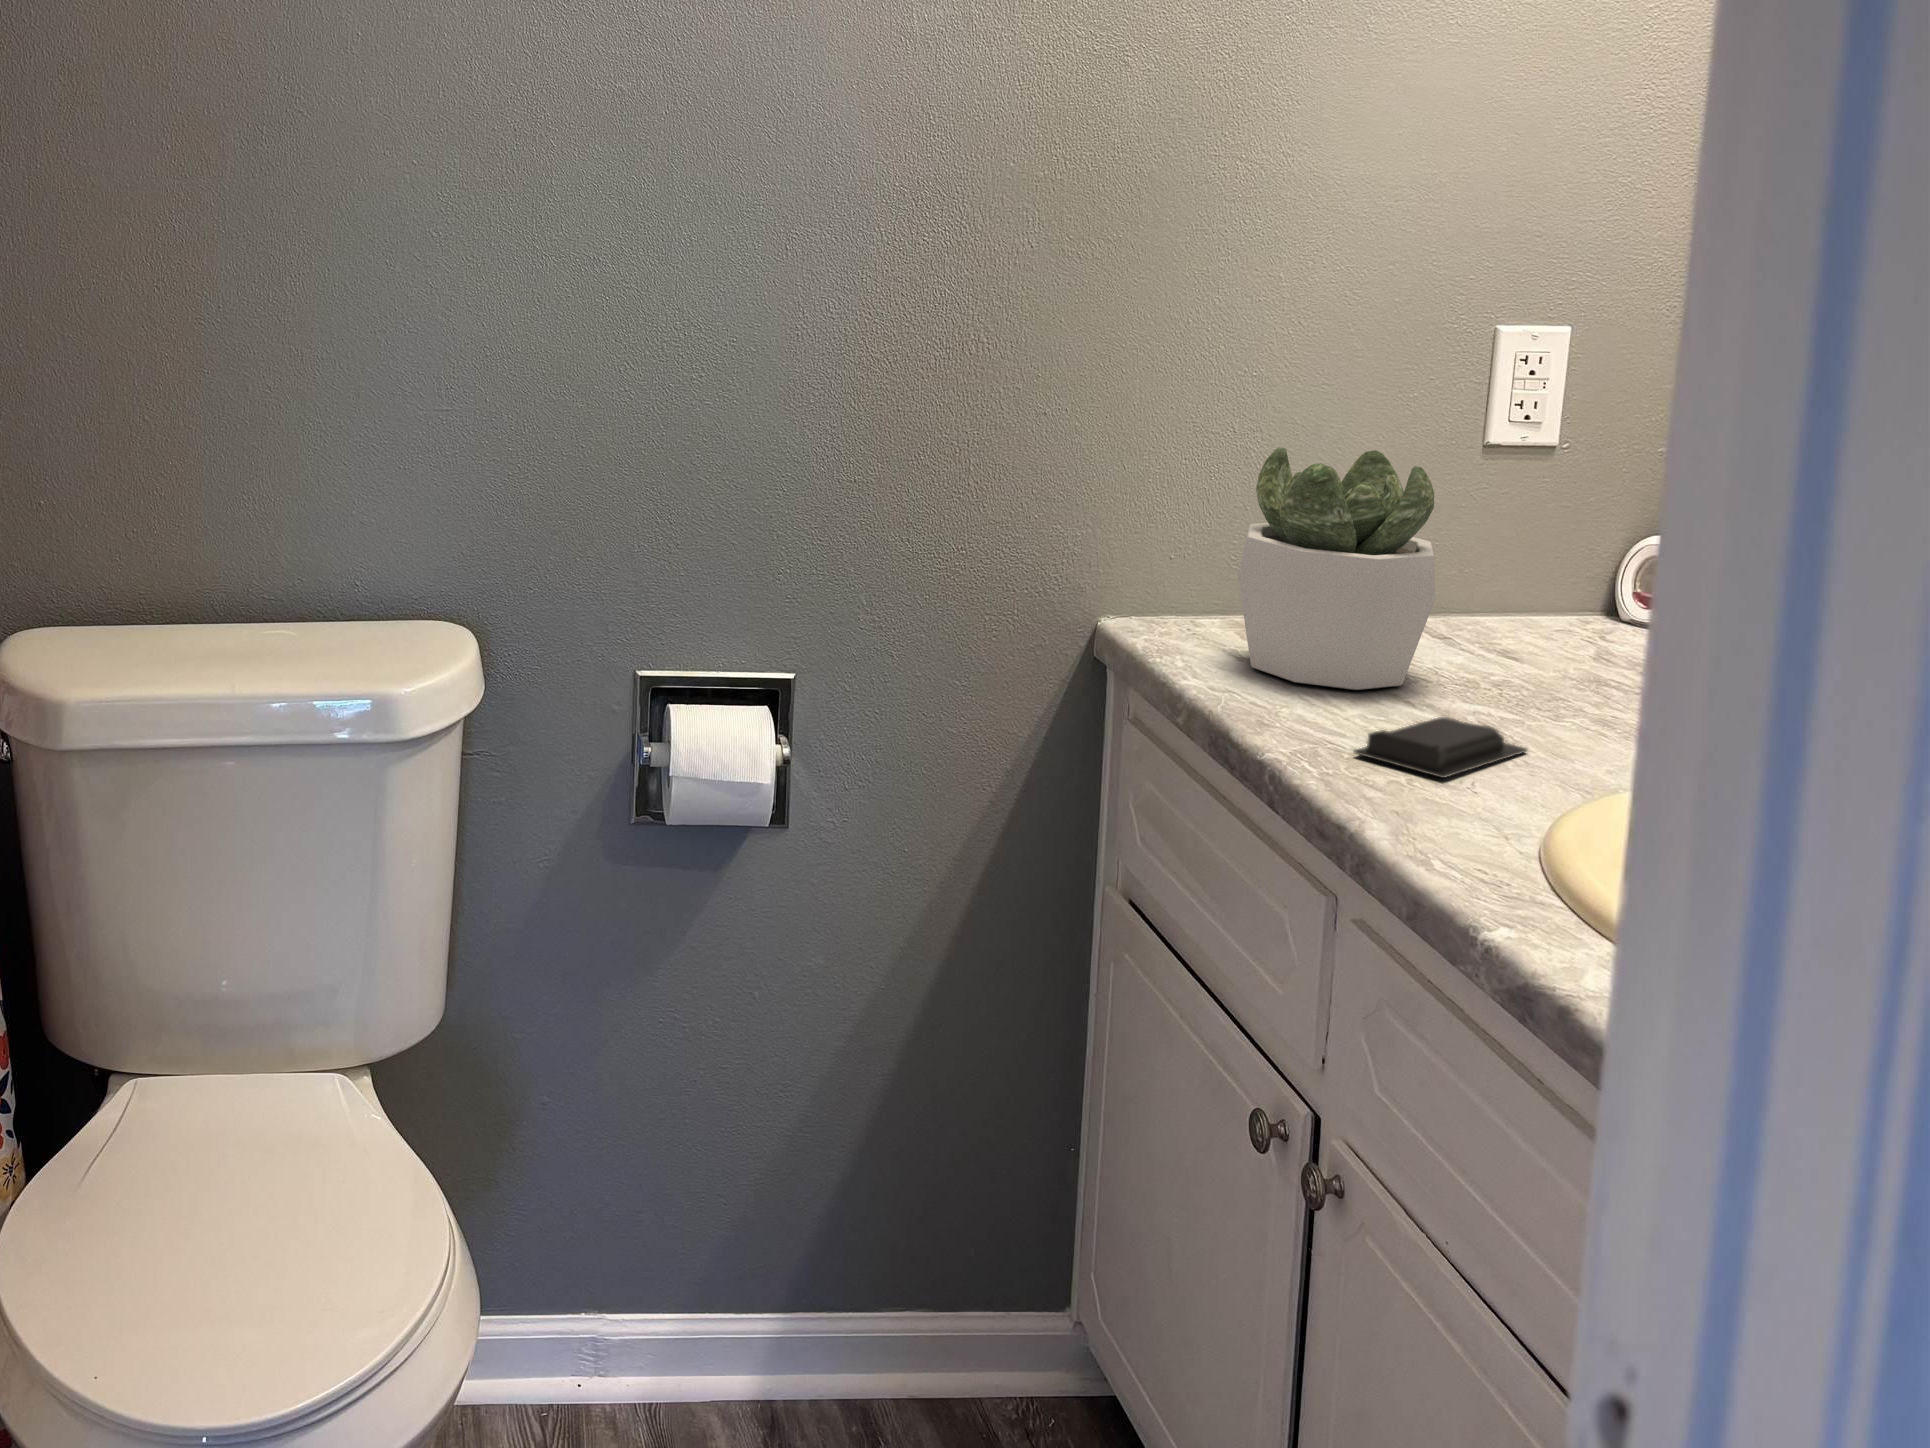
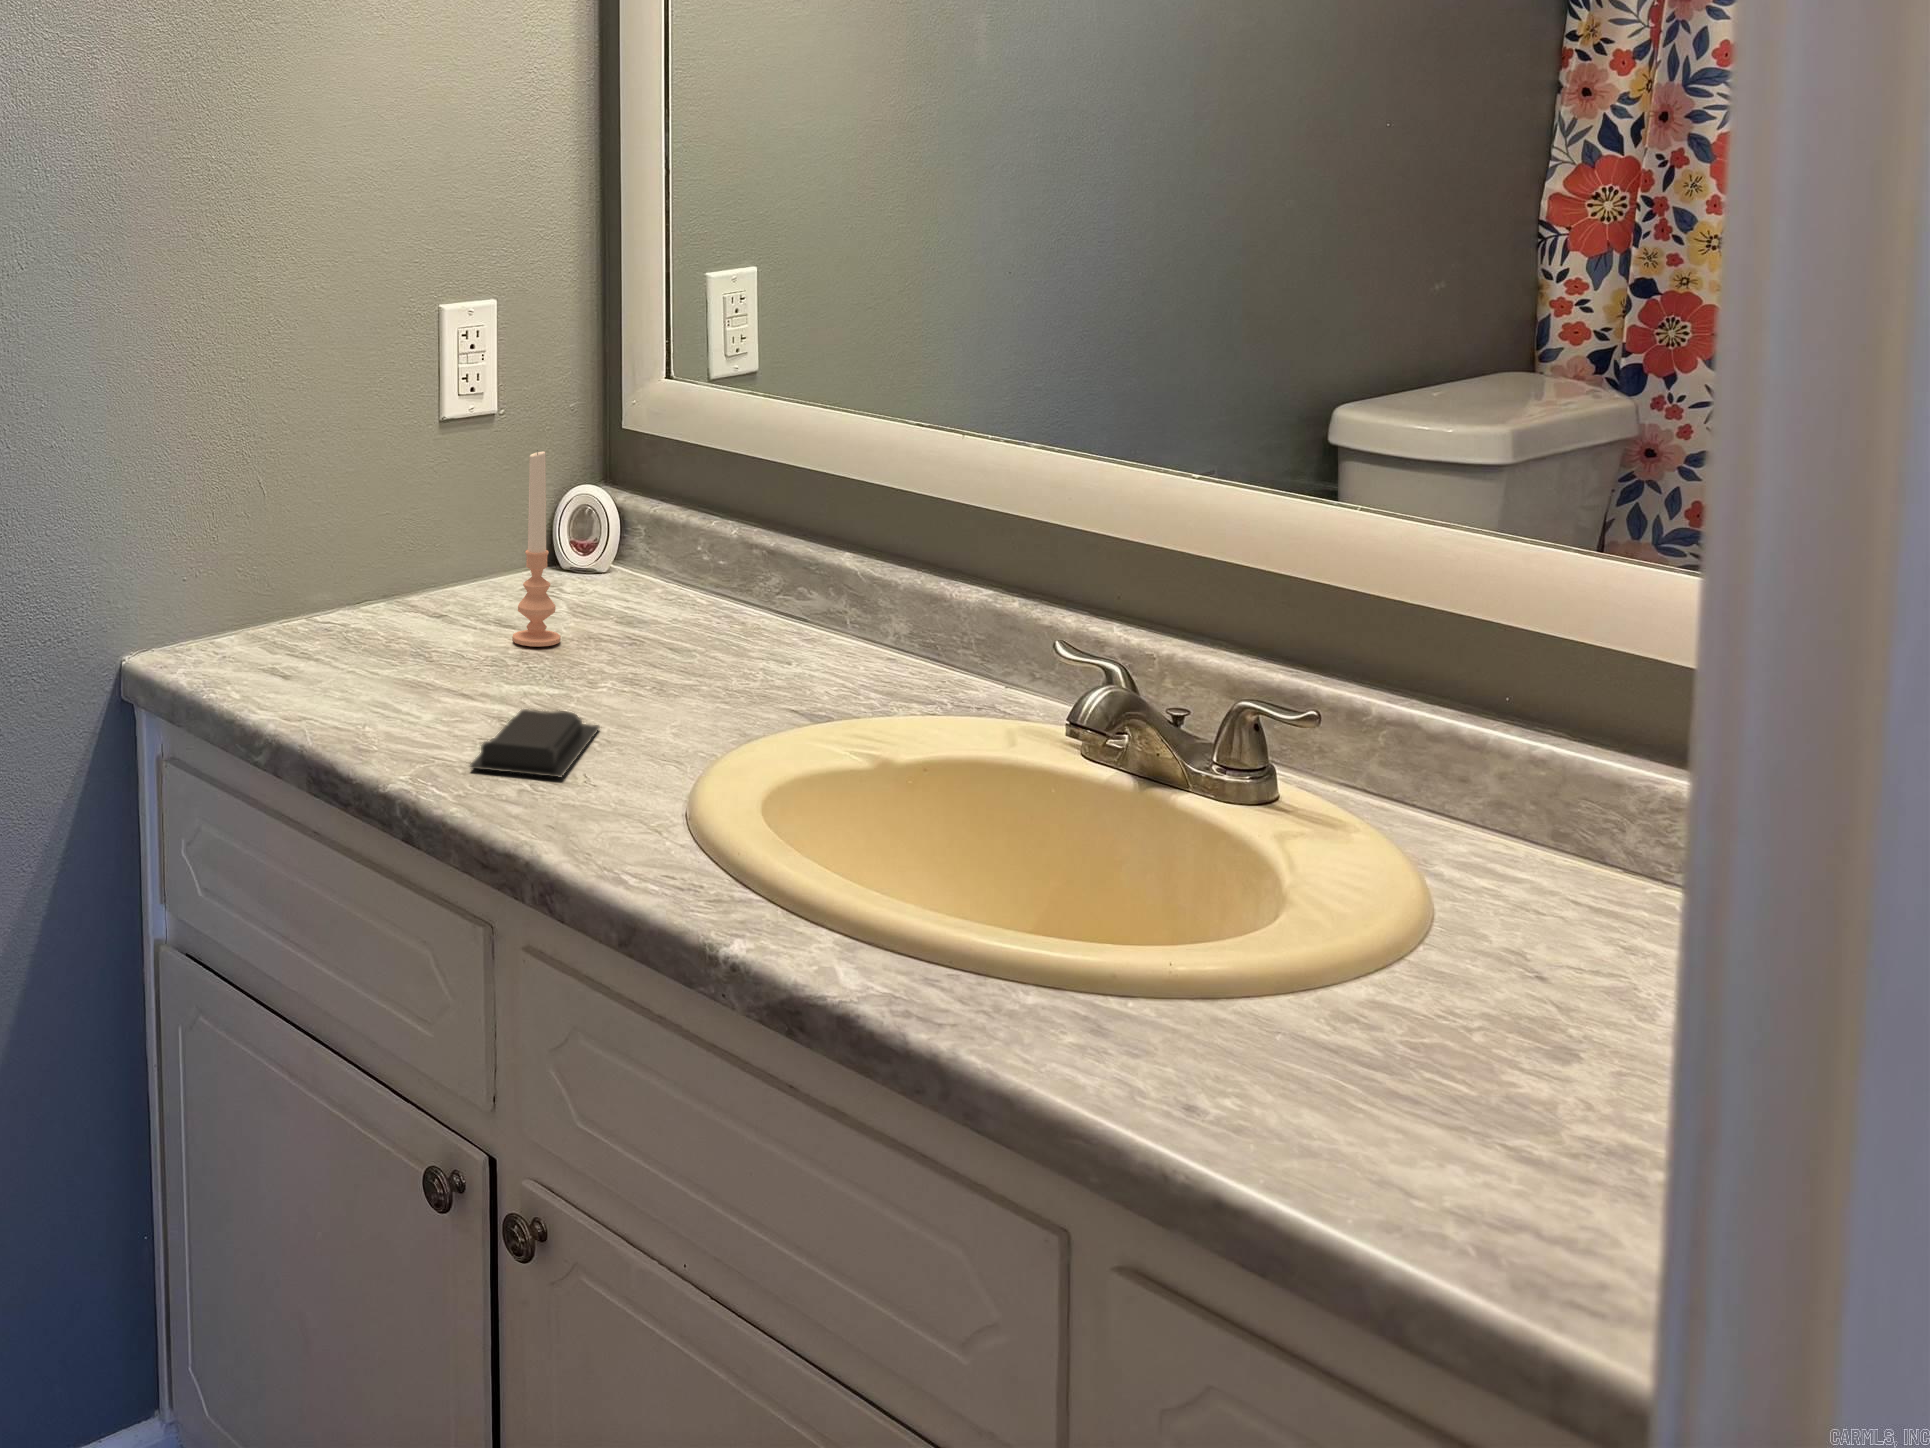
succulent plant: present [1238,447,1435,690] -> none [278,445,472,697]
candle: none [1503,477,1563,679] -> present [512,450,561,647]

